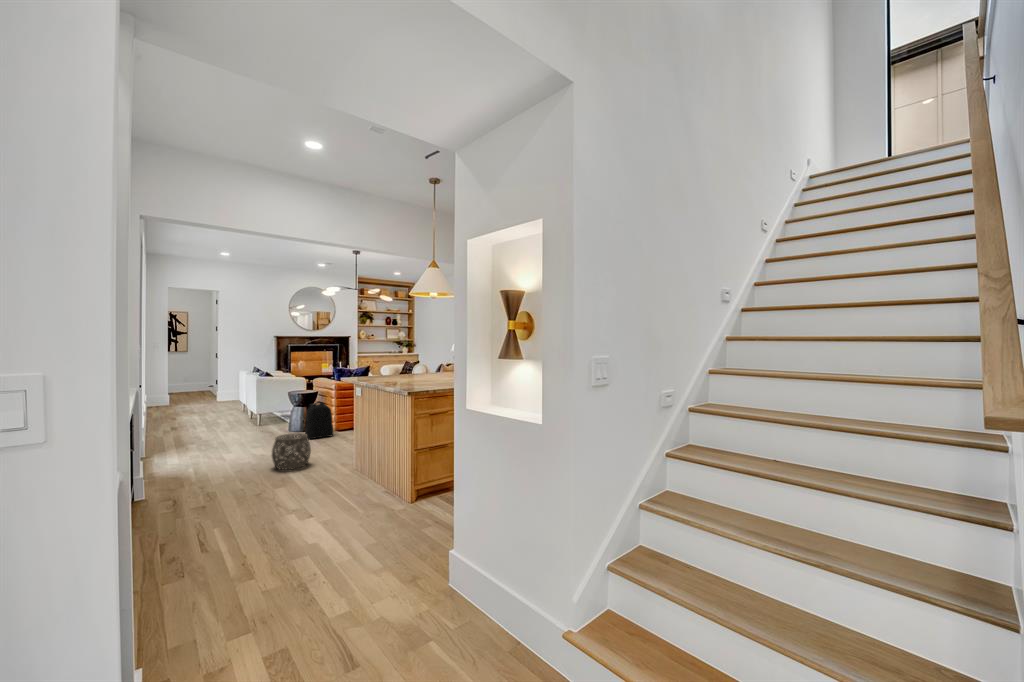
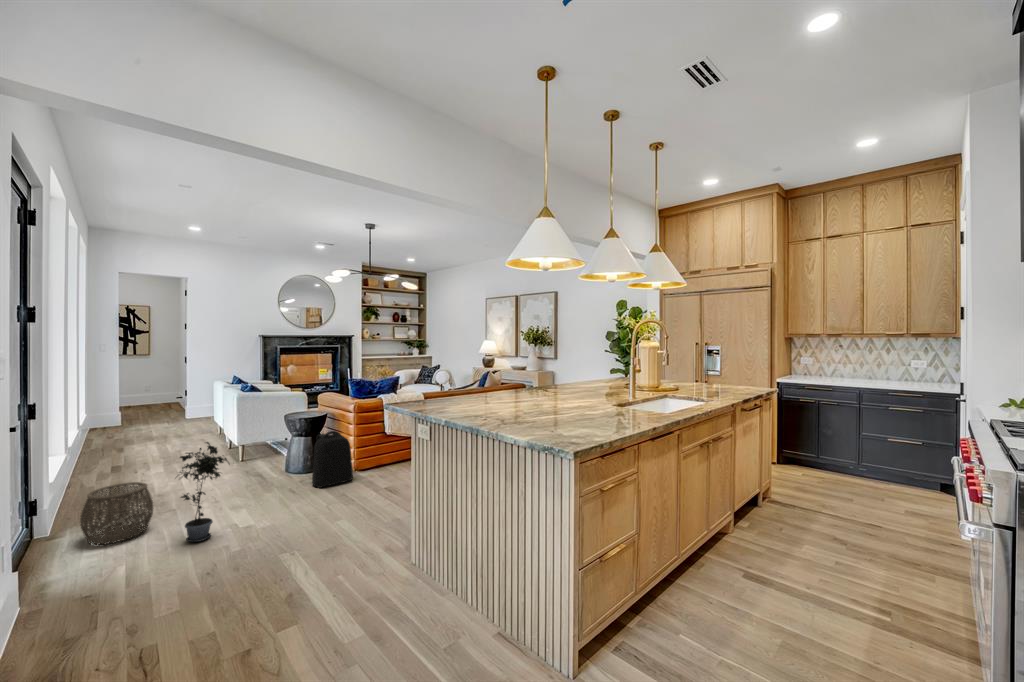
potted plant: none [218,401,251,460] -> present [180,442,229,542]
woven basket: present [272,433,311,470] -> present [80,482,154,545]

